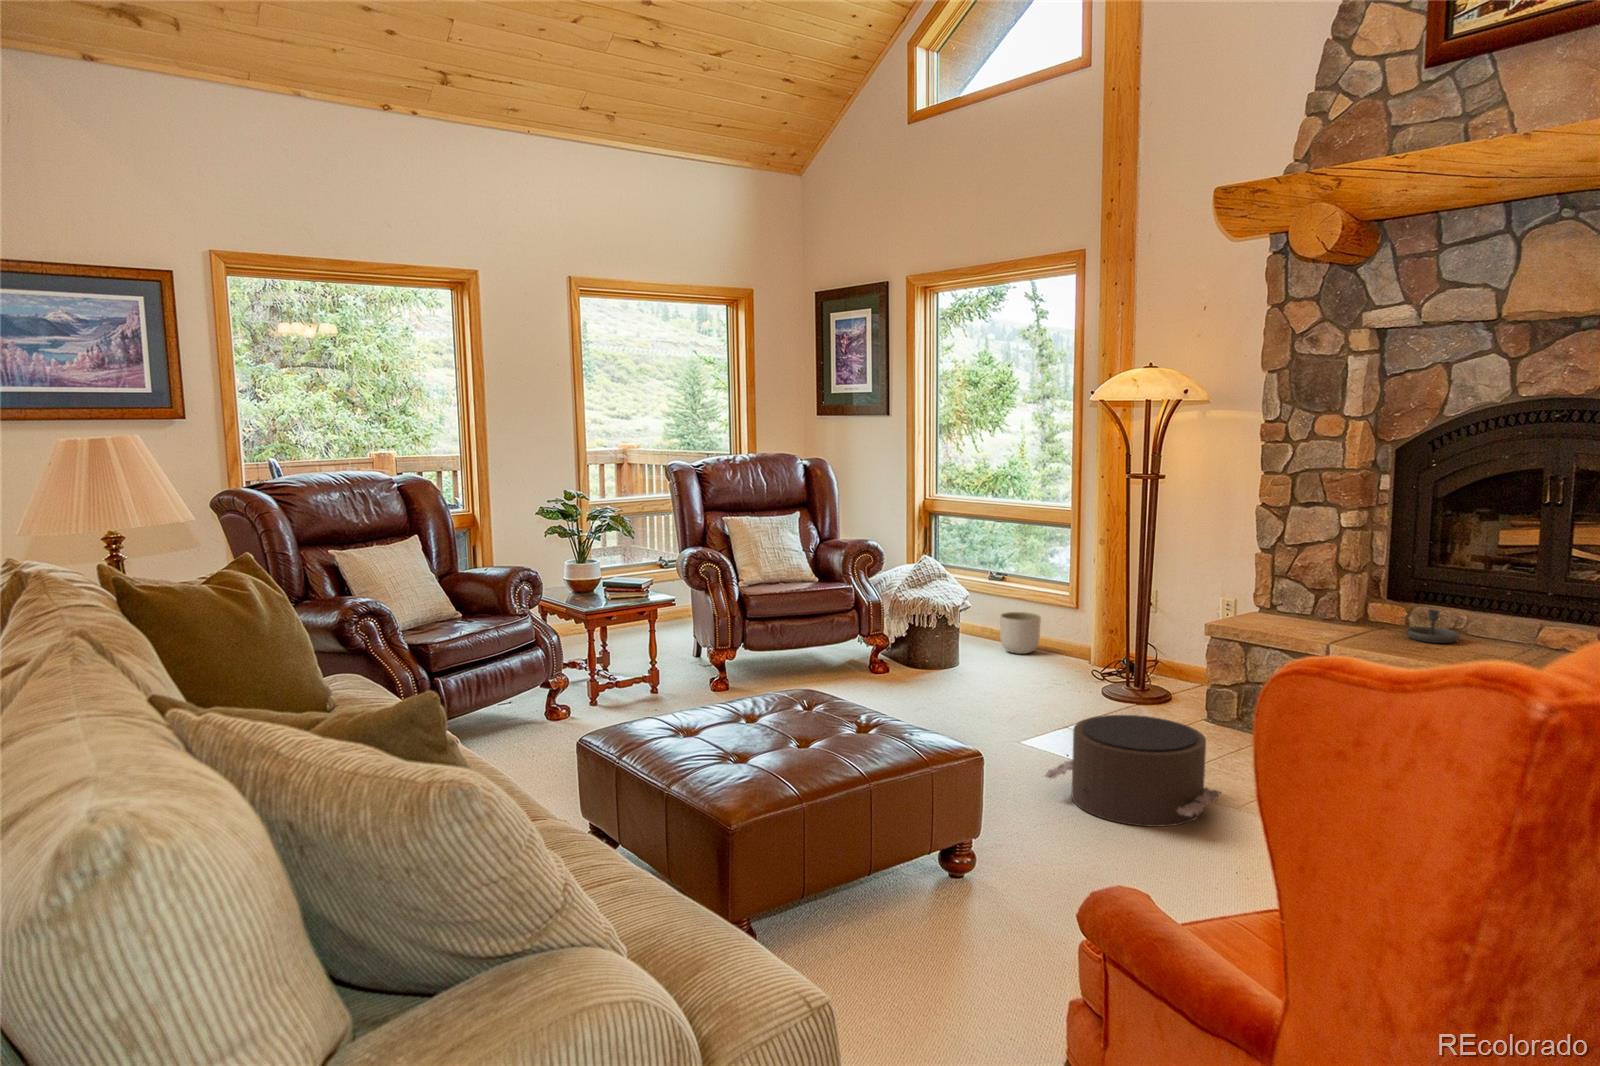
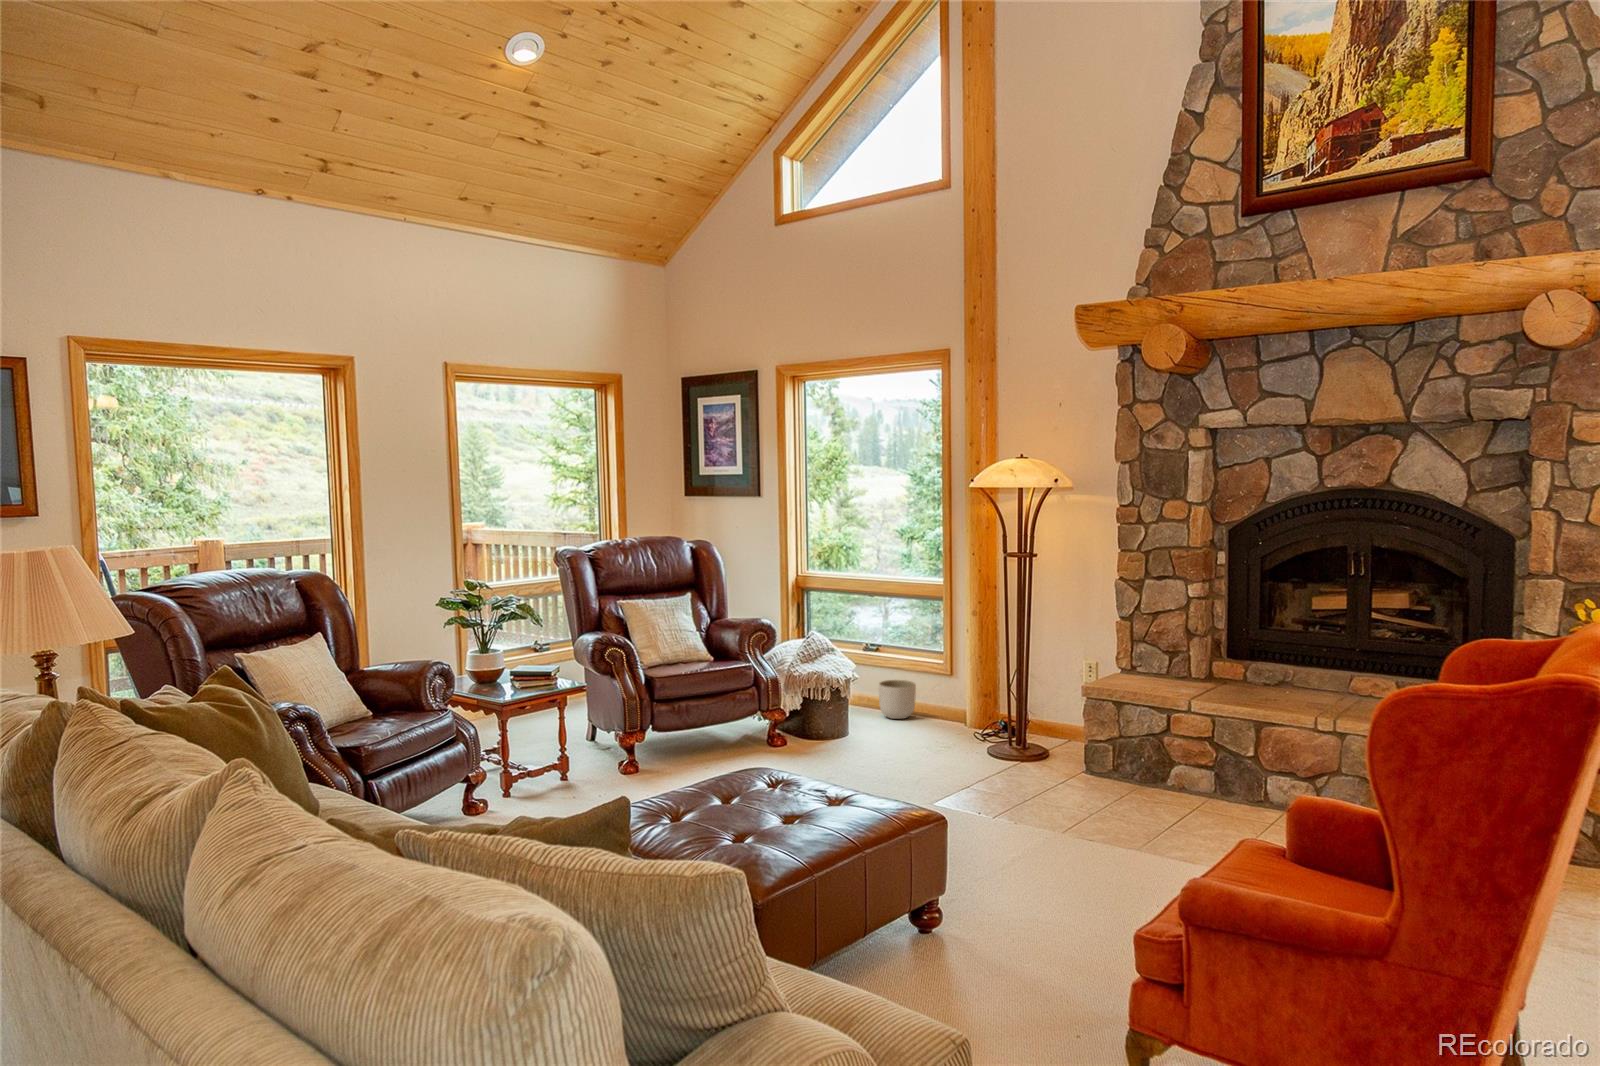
candlestick: present [1401,609,1460,643] -> none [1243,667,1292,696]
pouf: present [1045,715,1220,827] -> none [978,775,1133,877]

